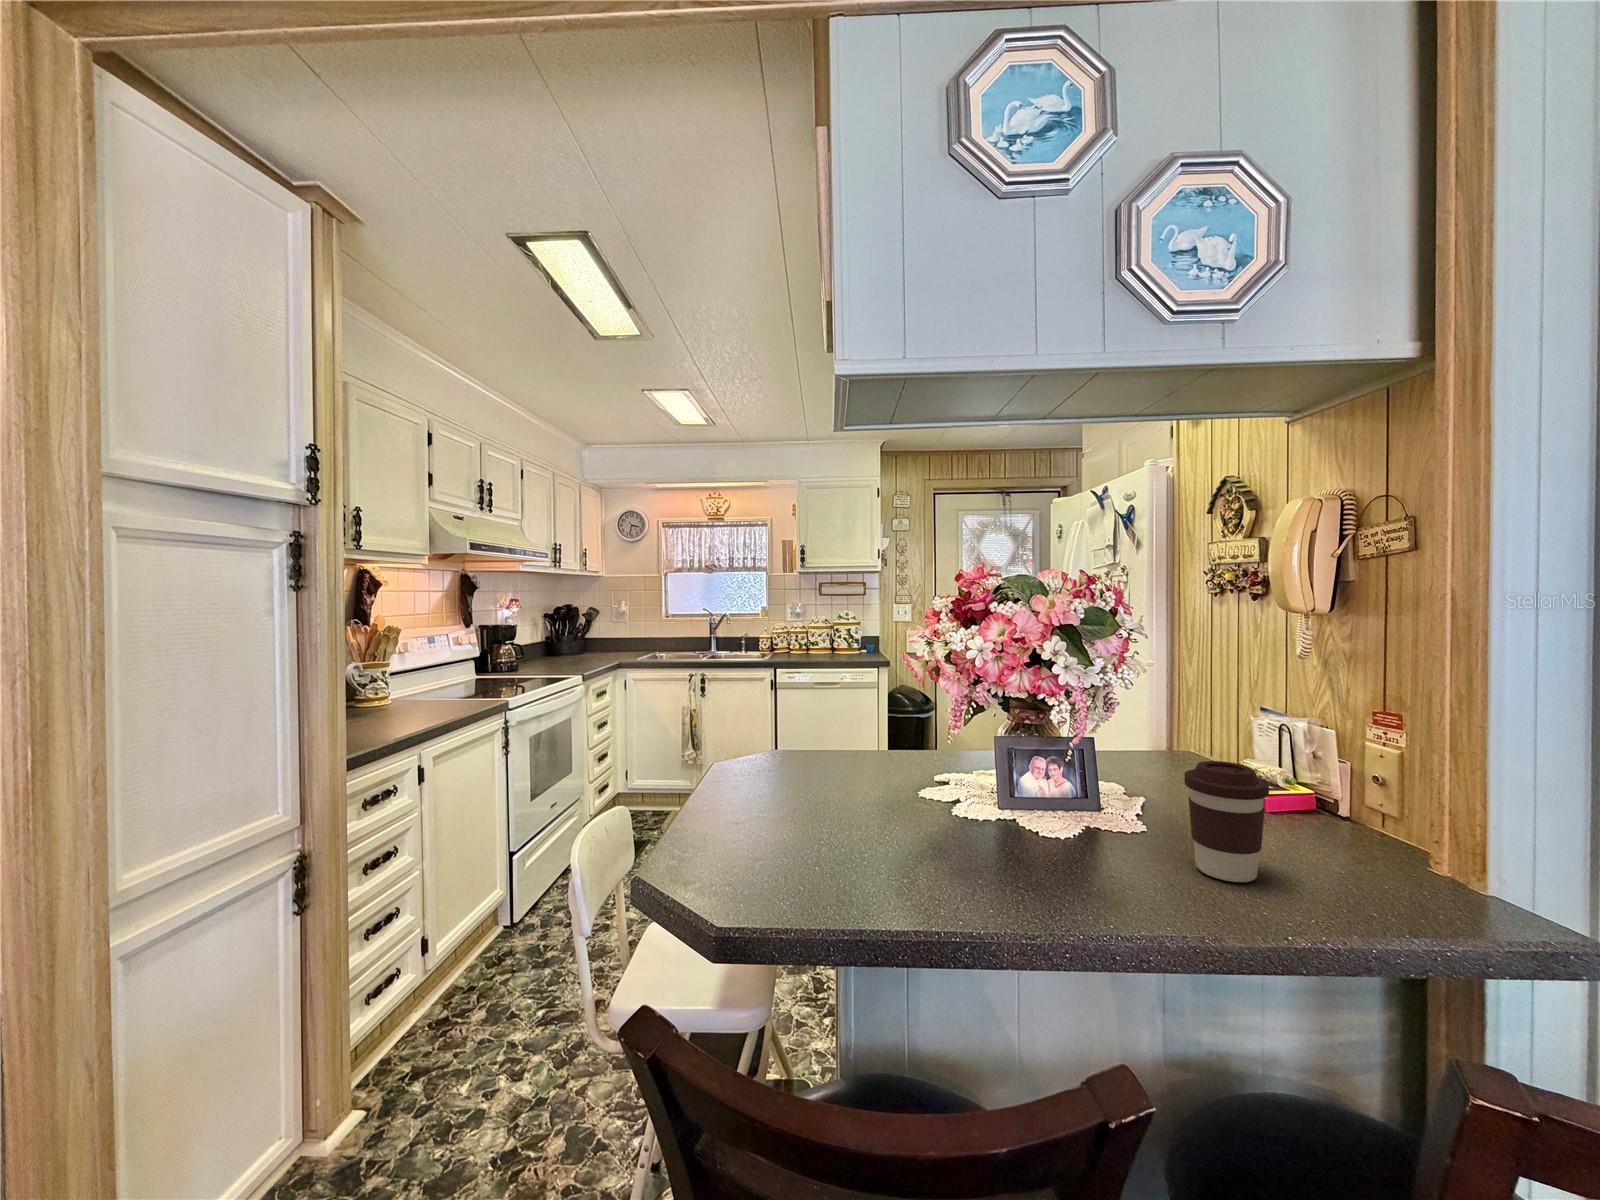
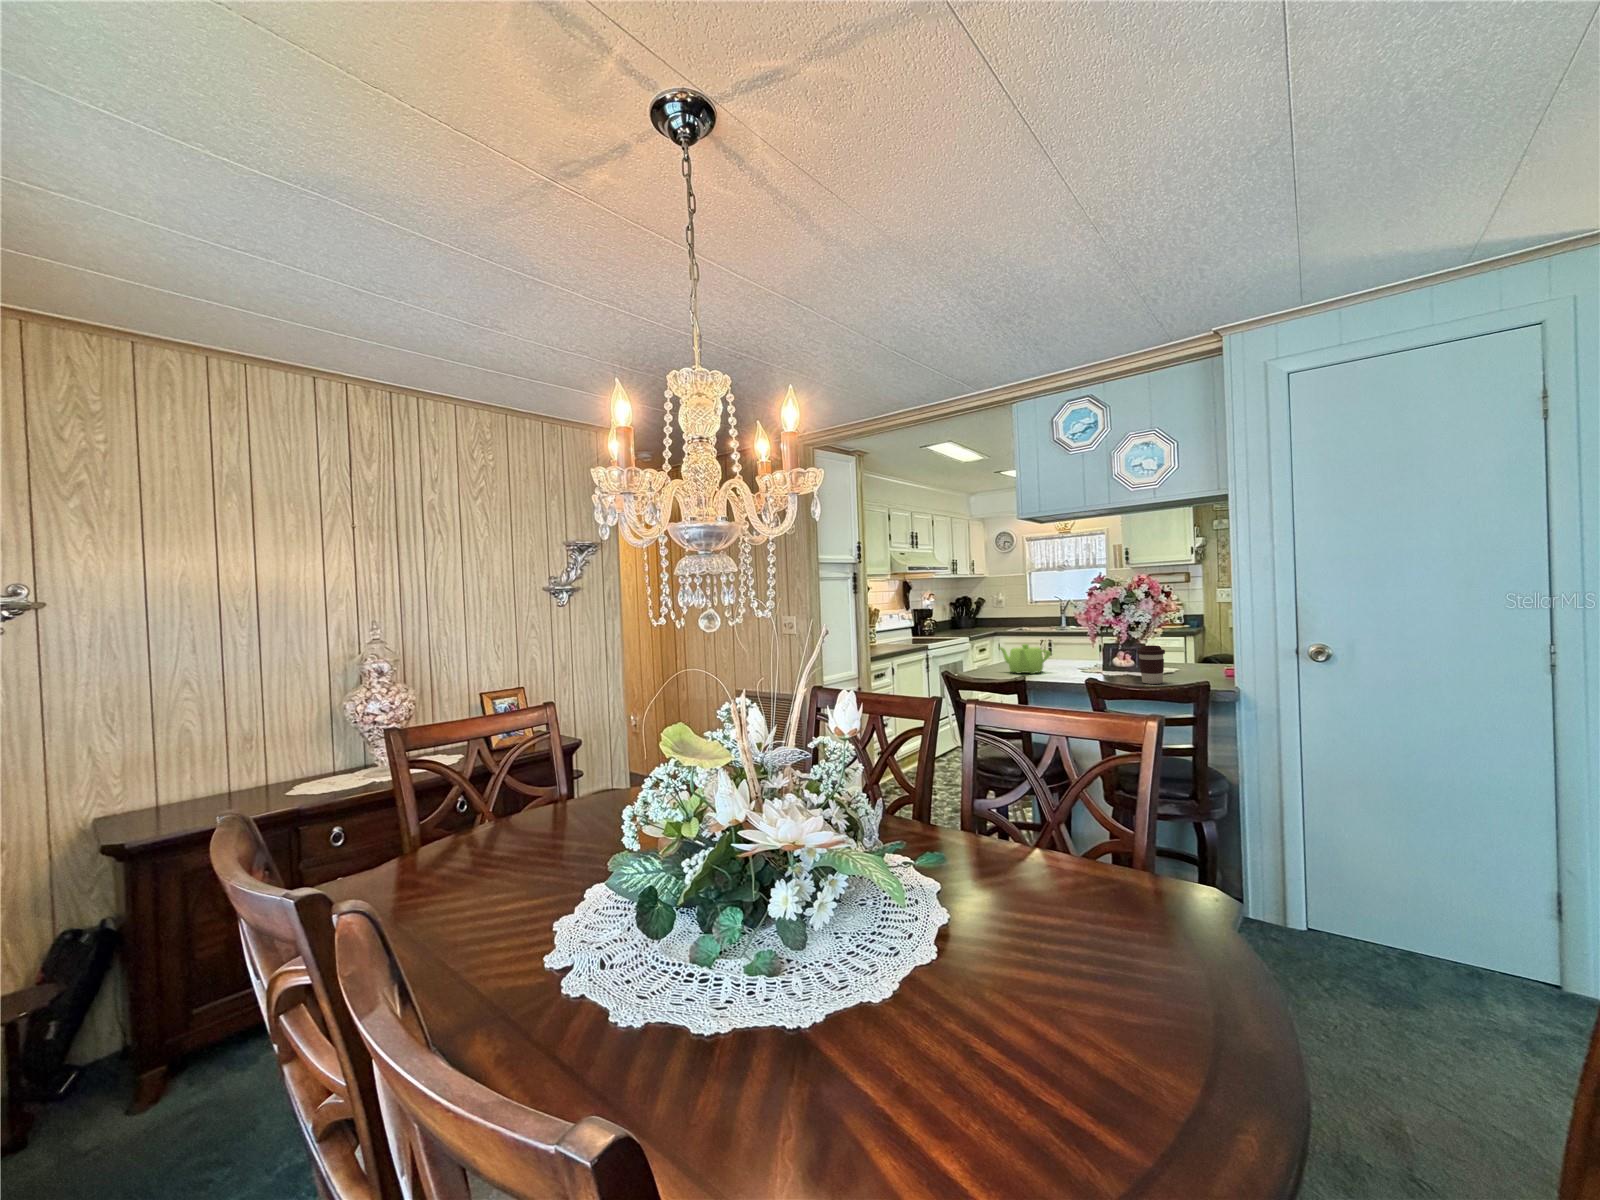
teapot: none [744,747,889,840] -> present [999,644,1051,674]

